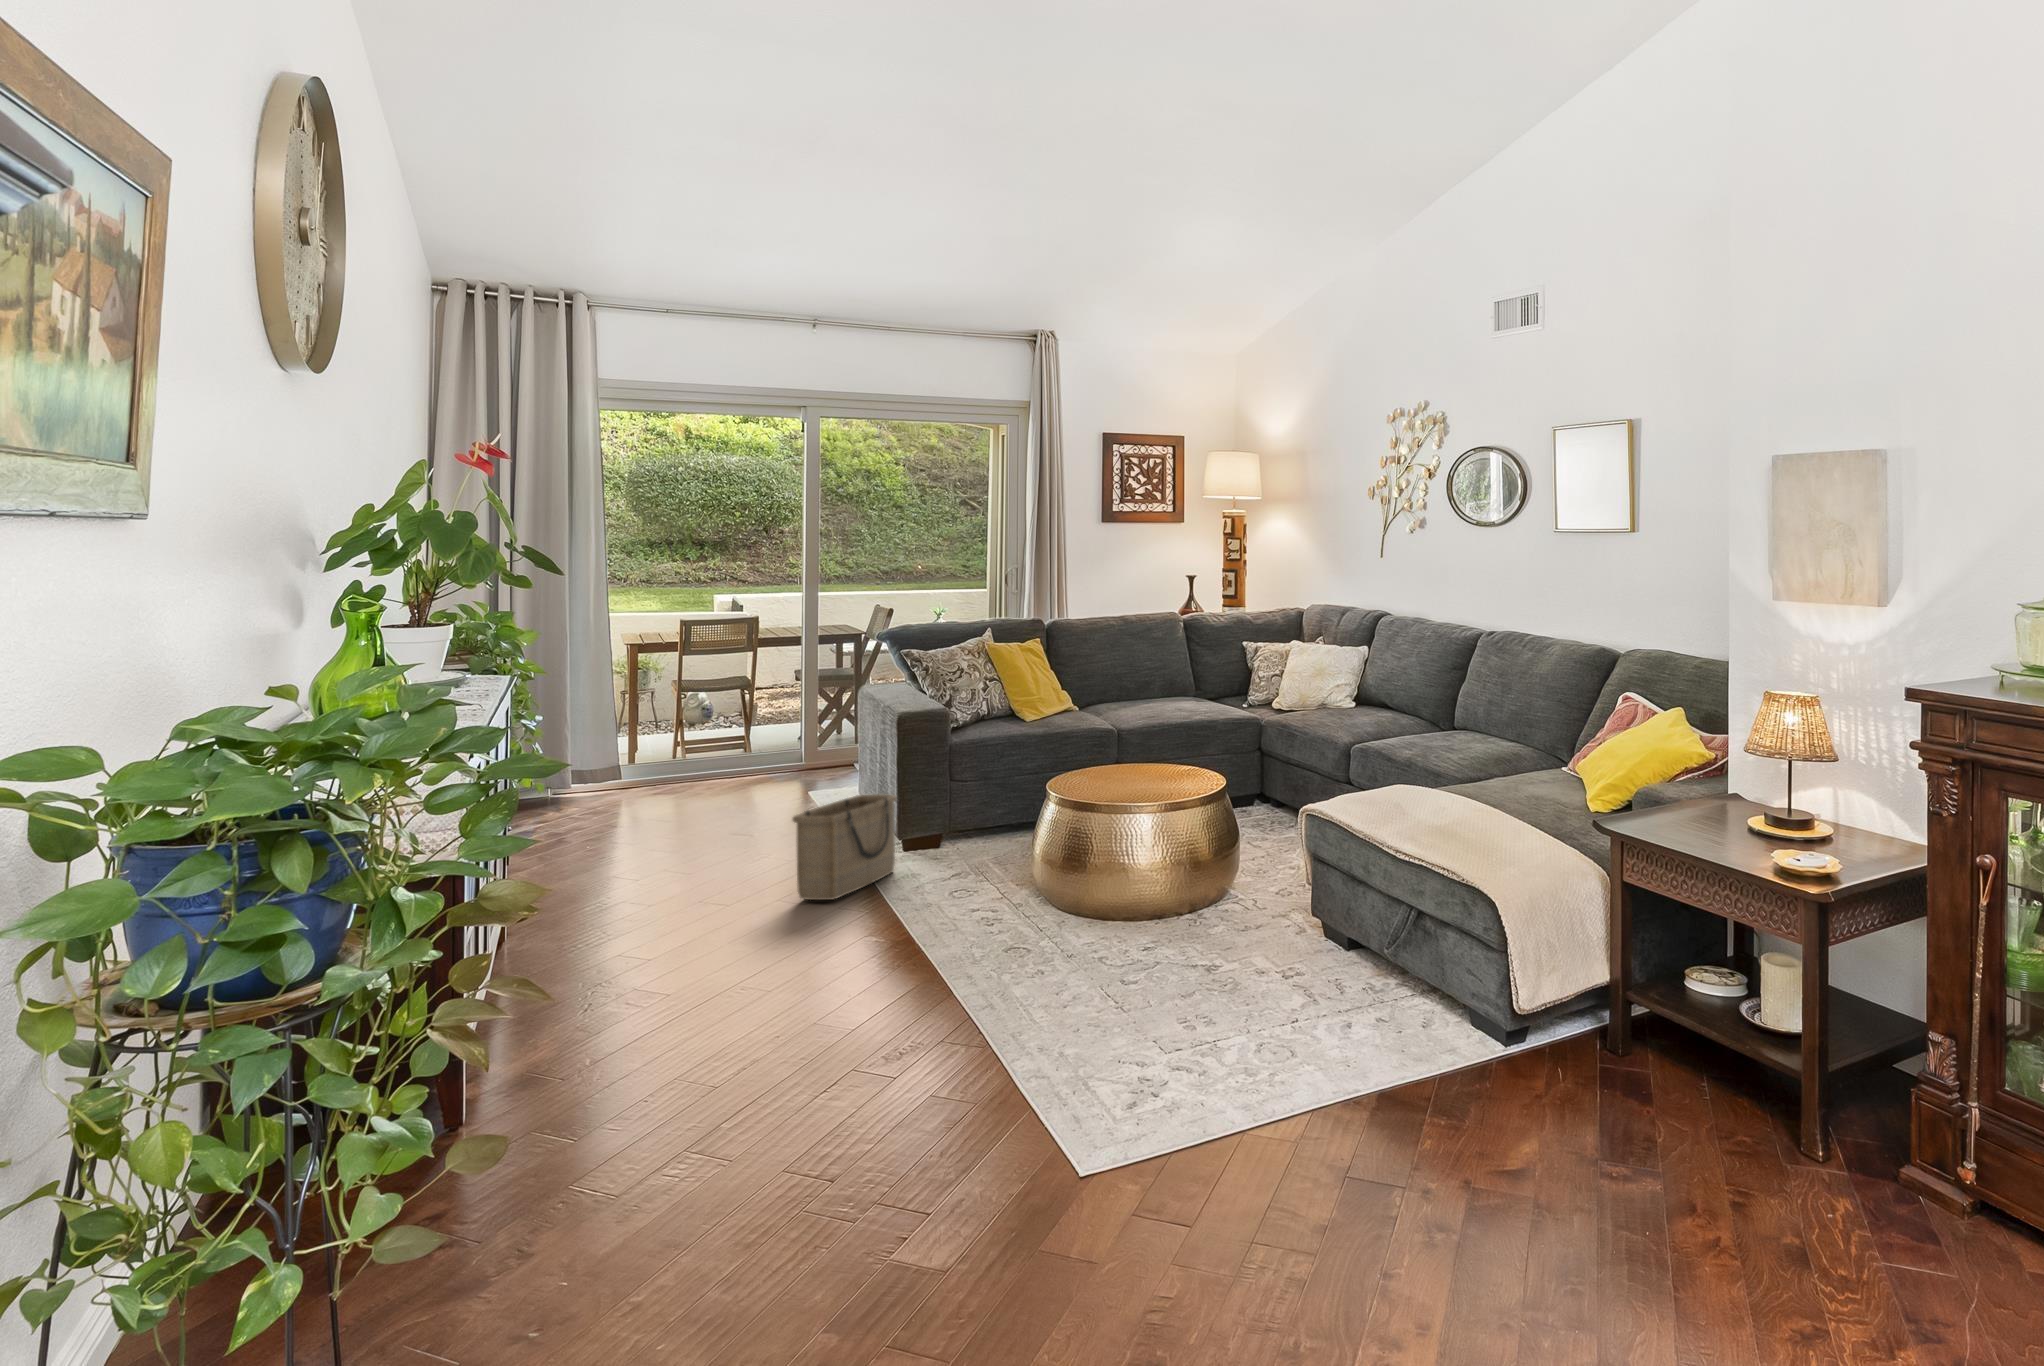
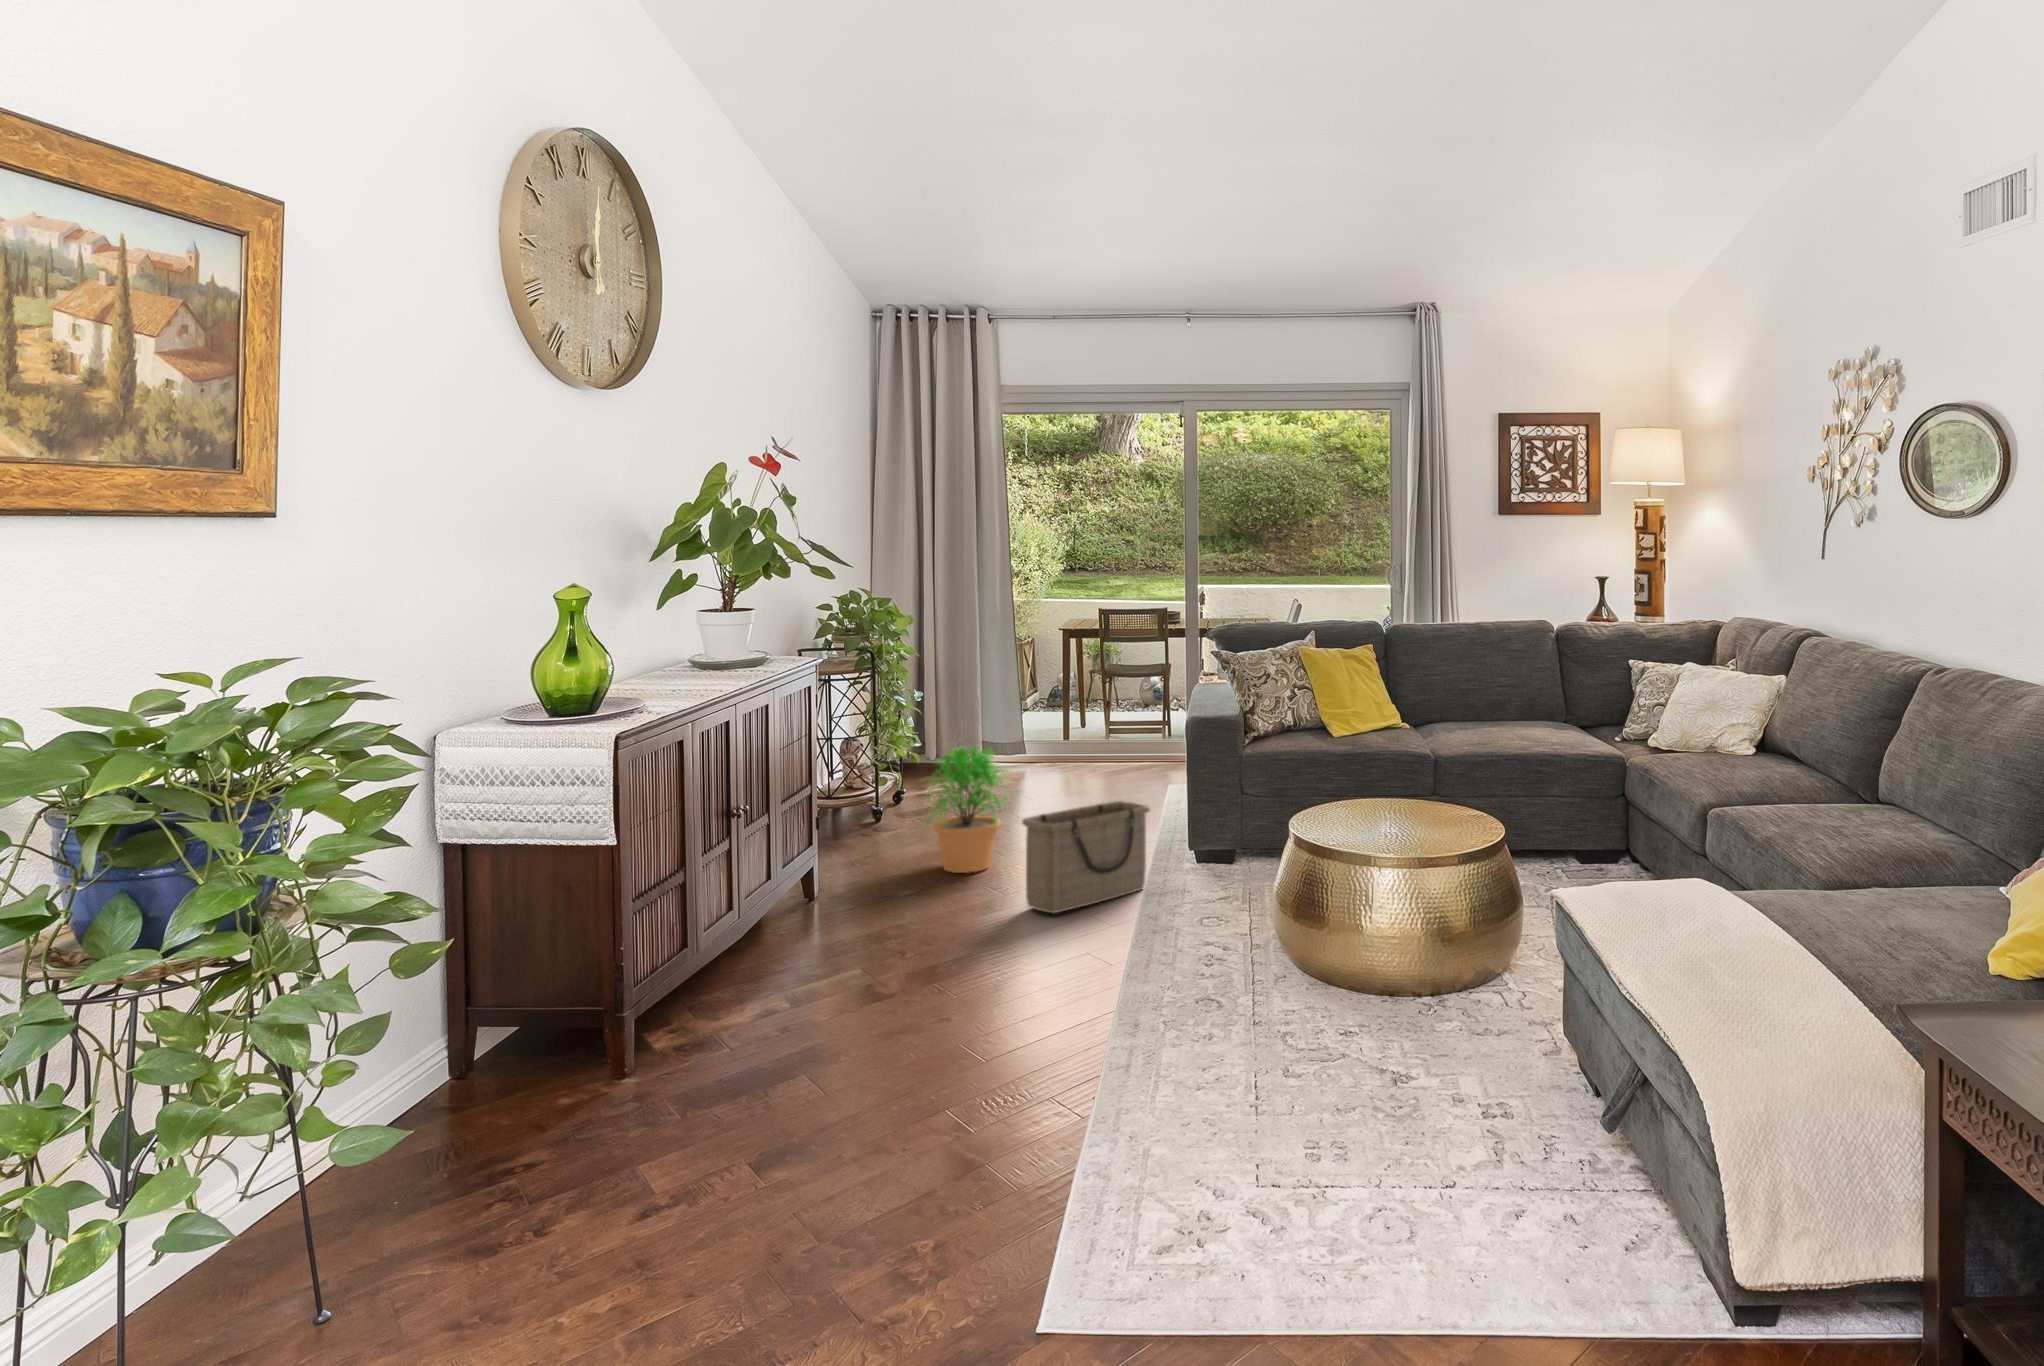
potted plant: none [632,754,748,887] -> present [924,746,1011,873]

